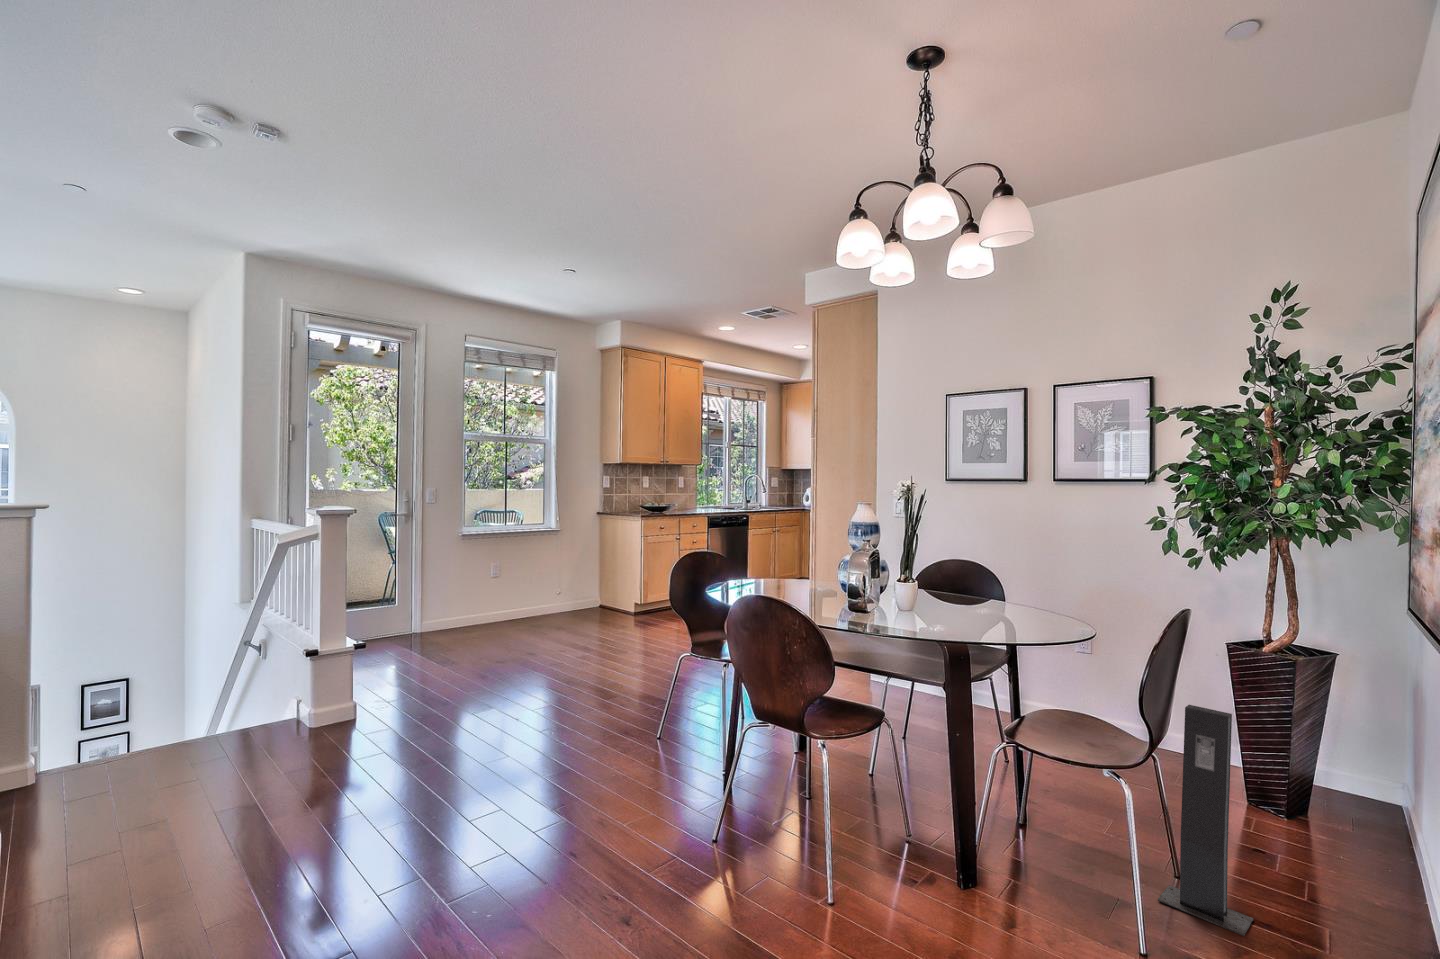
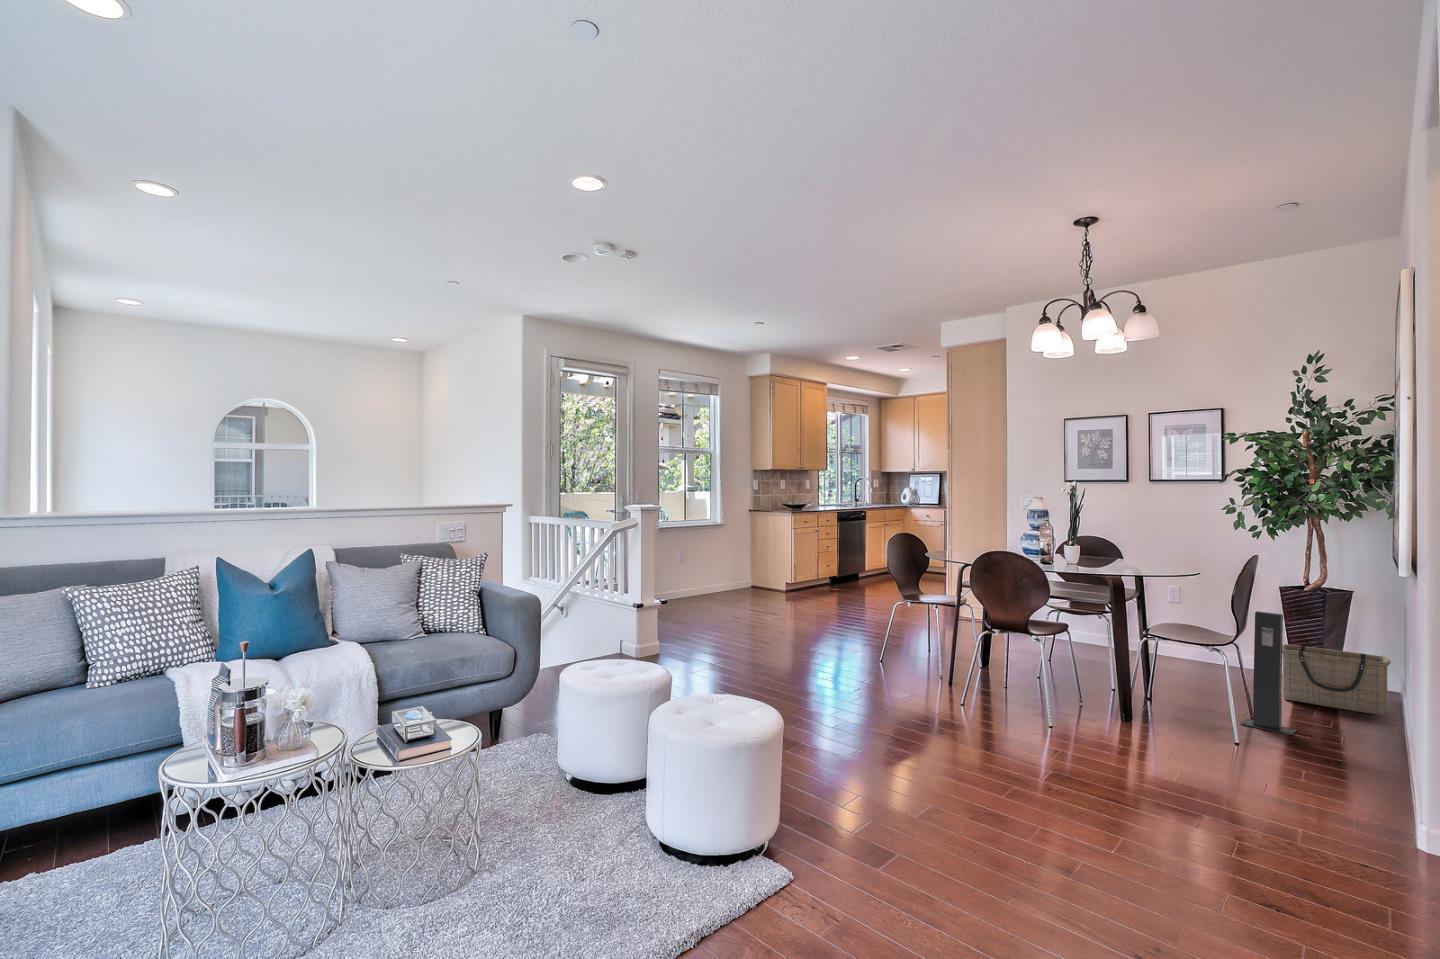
basket: none [1226,737,1404,873] -> present [1282,644,1391,715]

